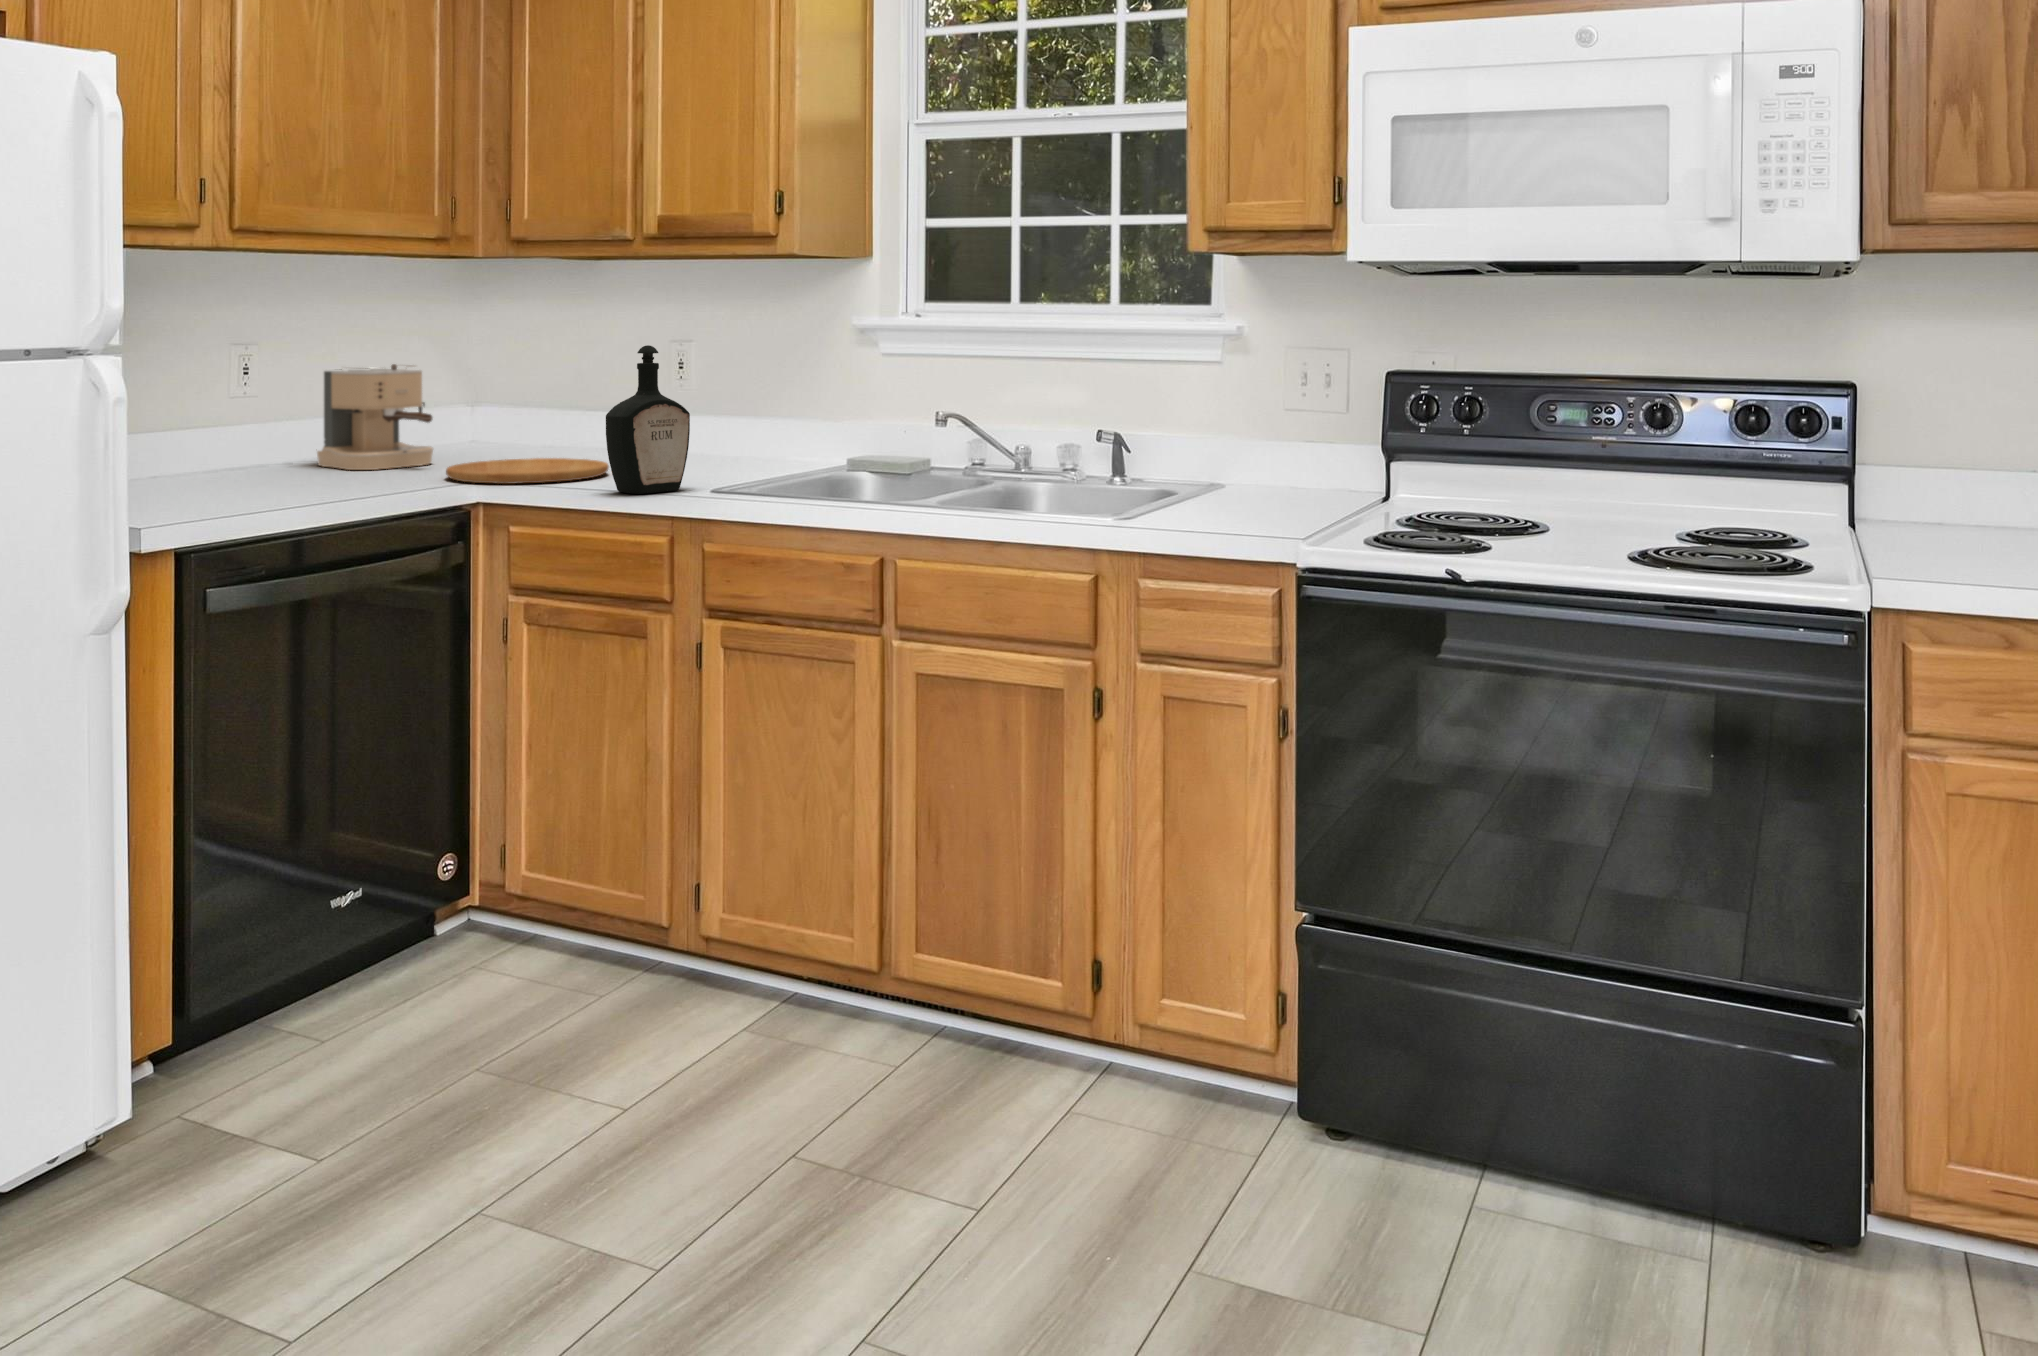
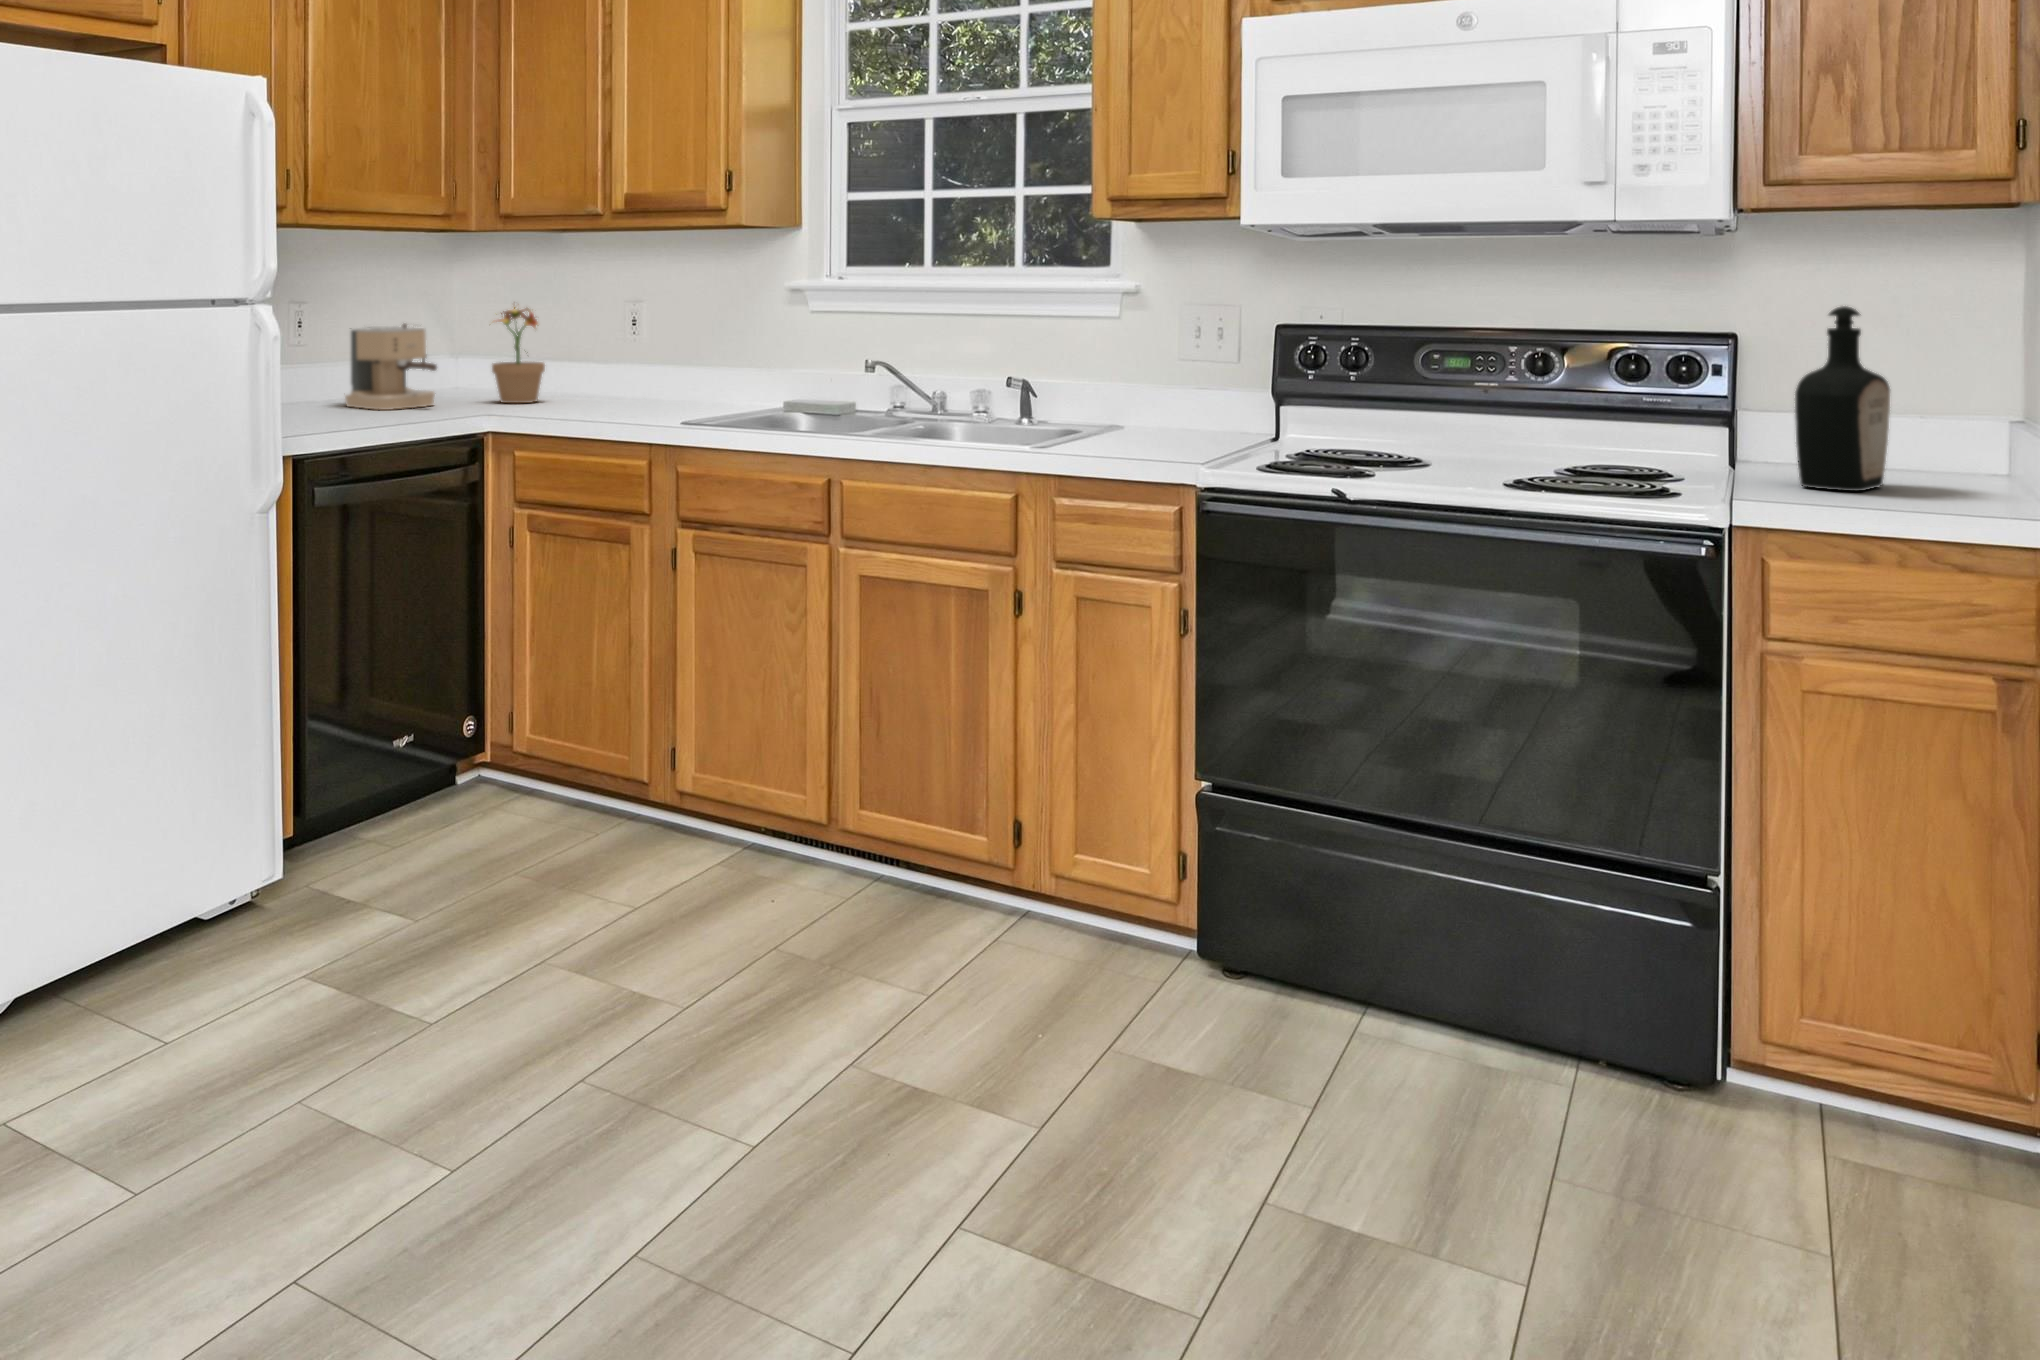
potted plant: none [503,339,573,461] -> present [492,307,545,403]
bottle: present [606,345,690,494] -> present [1795,306,1890,491]
cutting board: present [446,458,609,484] -> none [454,401,583,420]

